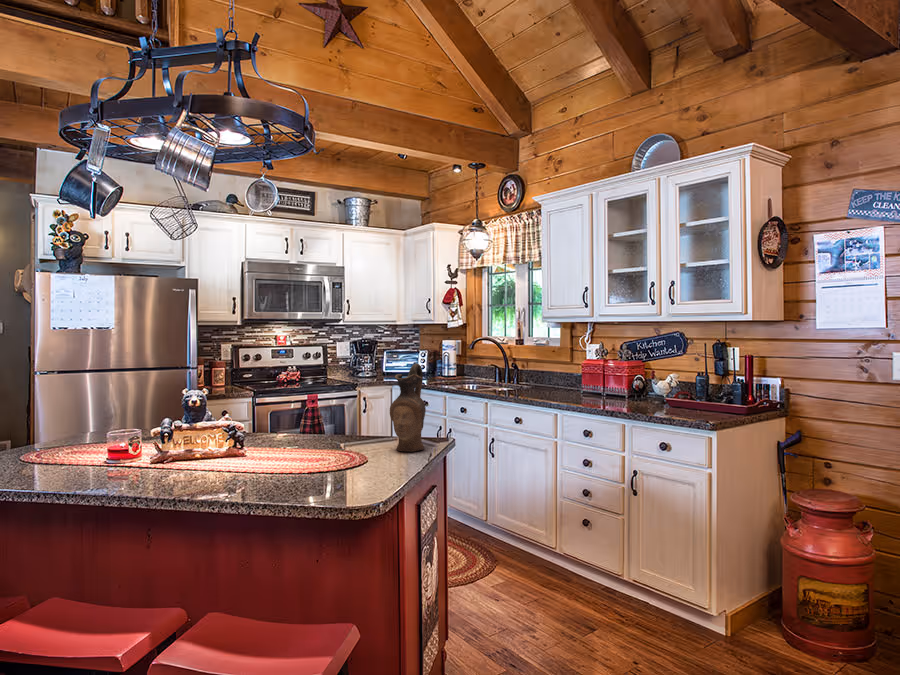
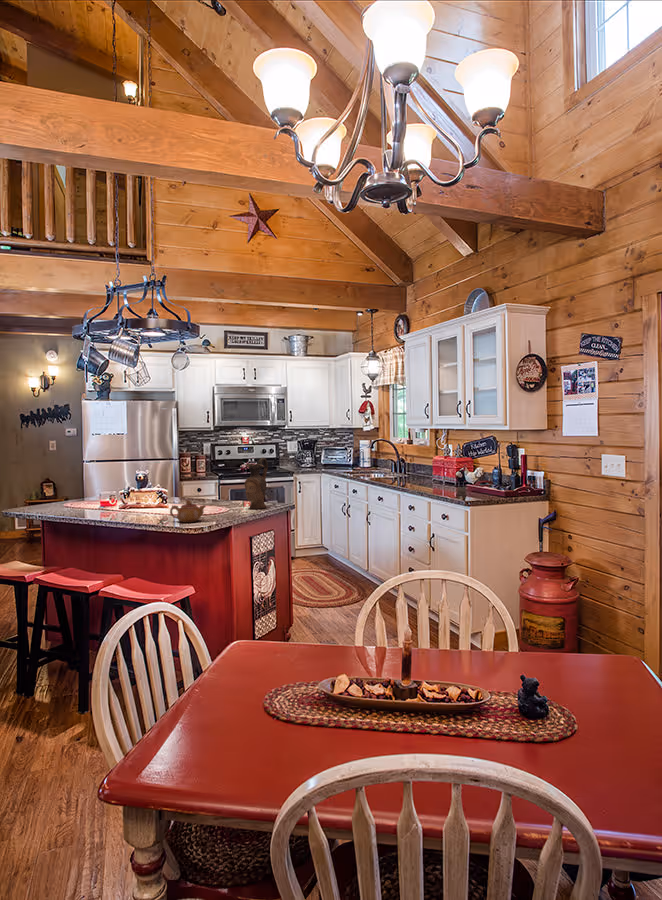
teapot: none [291,447,361,492] -> present [170,500,206,522]

